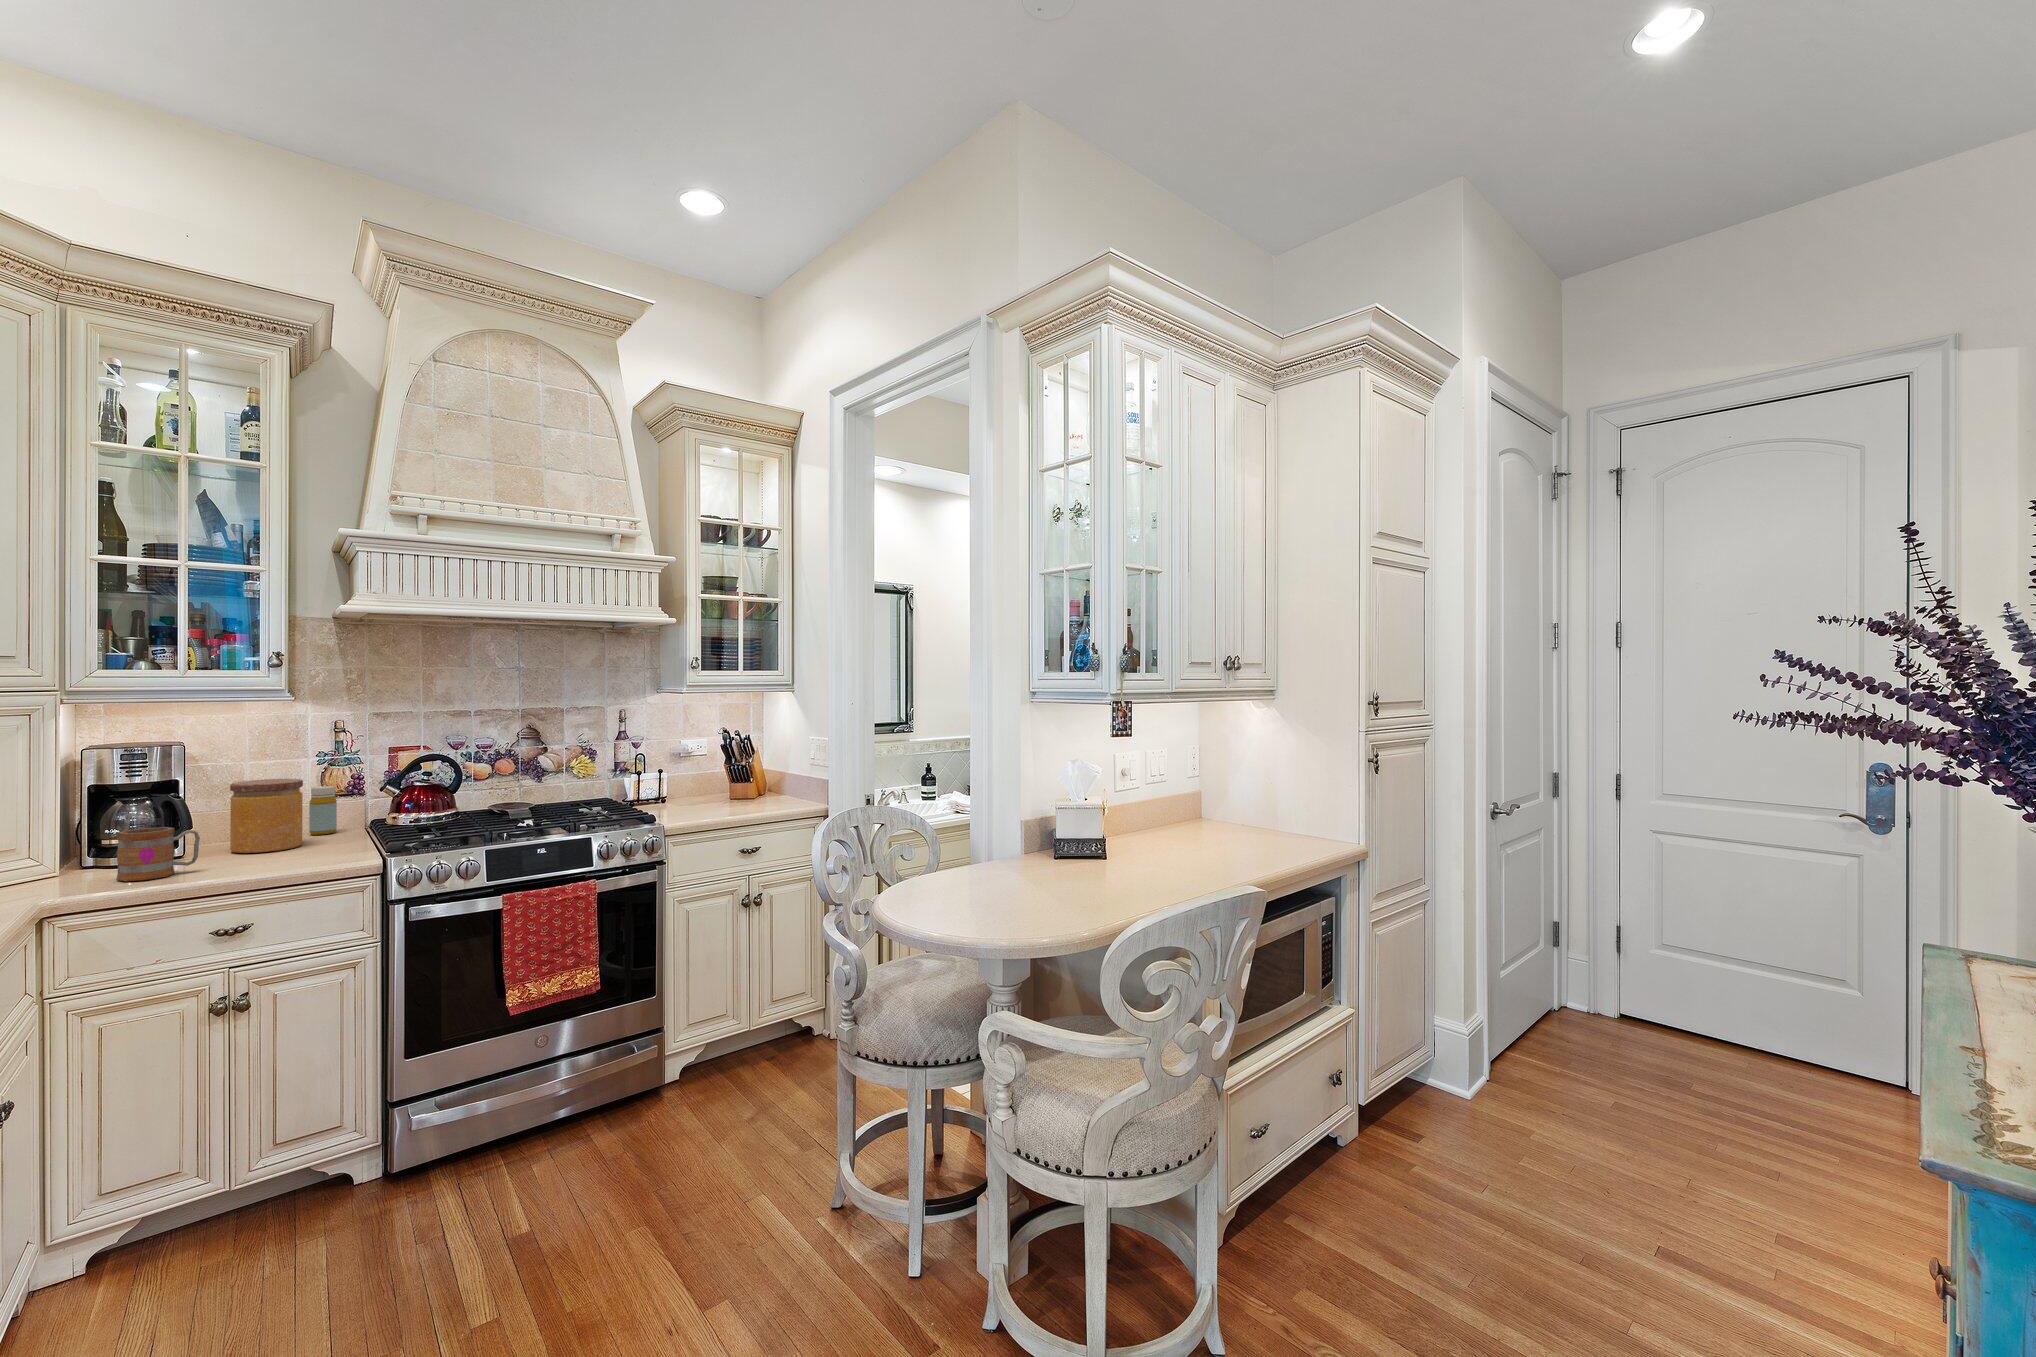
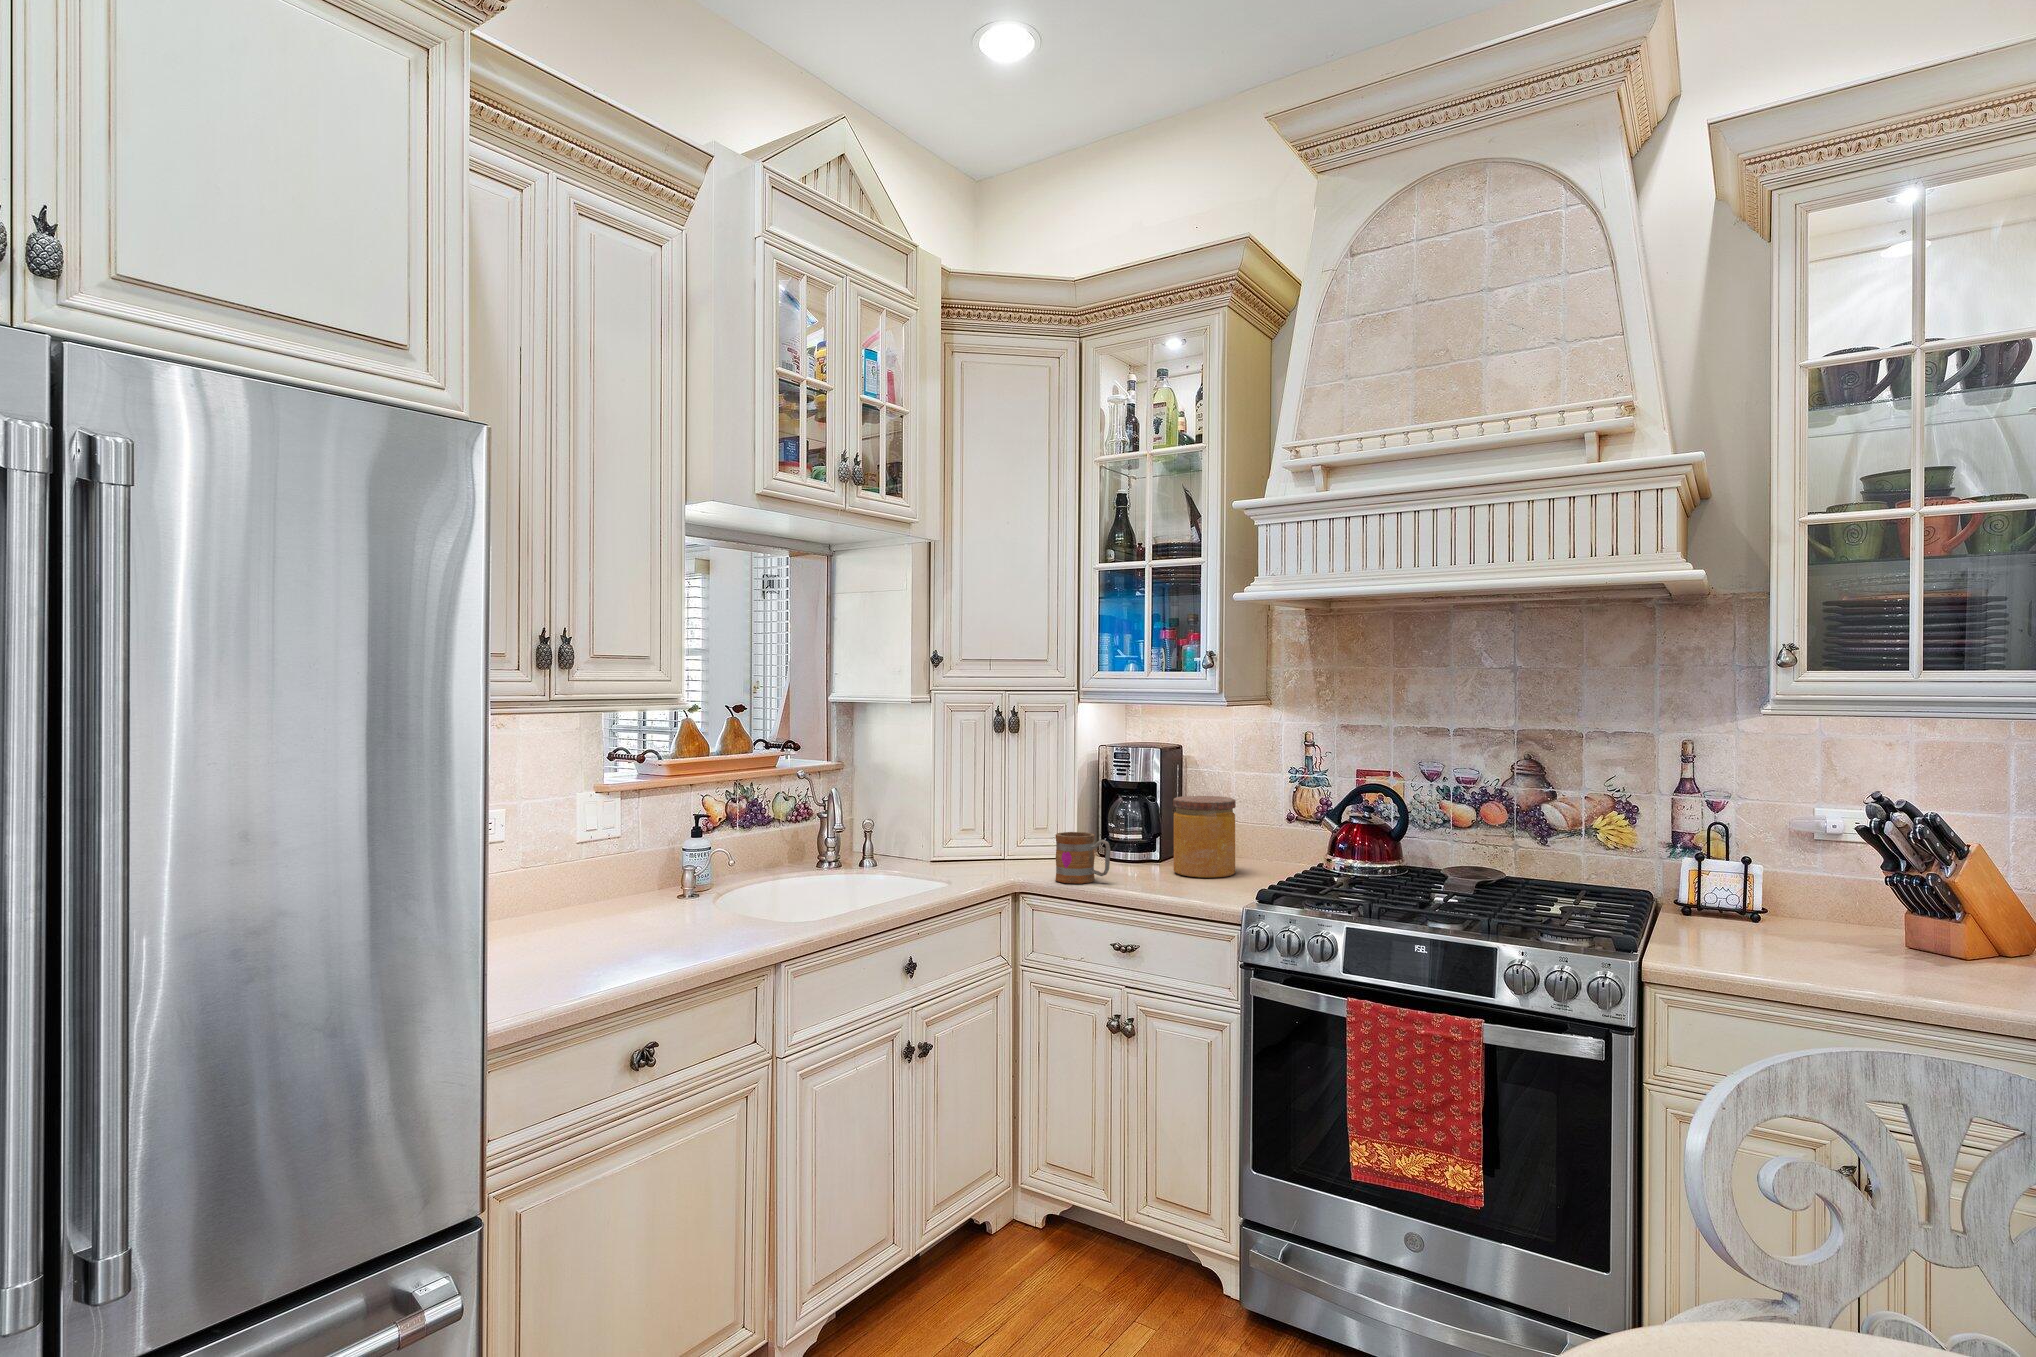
bottle: present [309,786,337,835] -> none [1268,811,1294,868]

